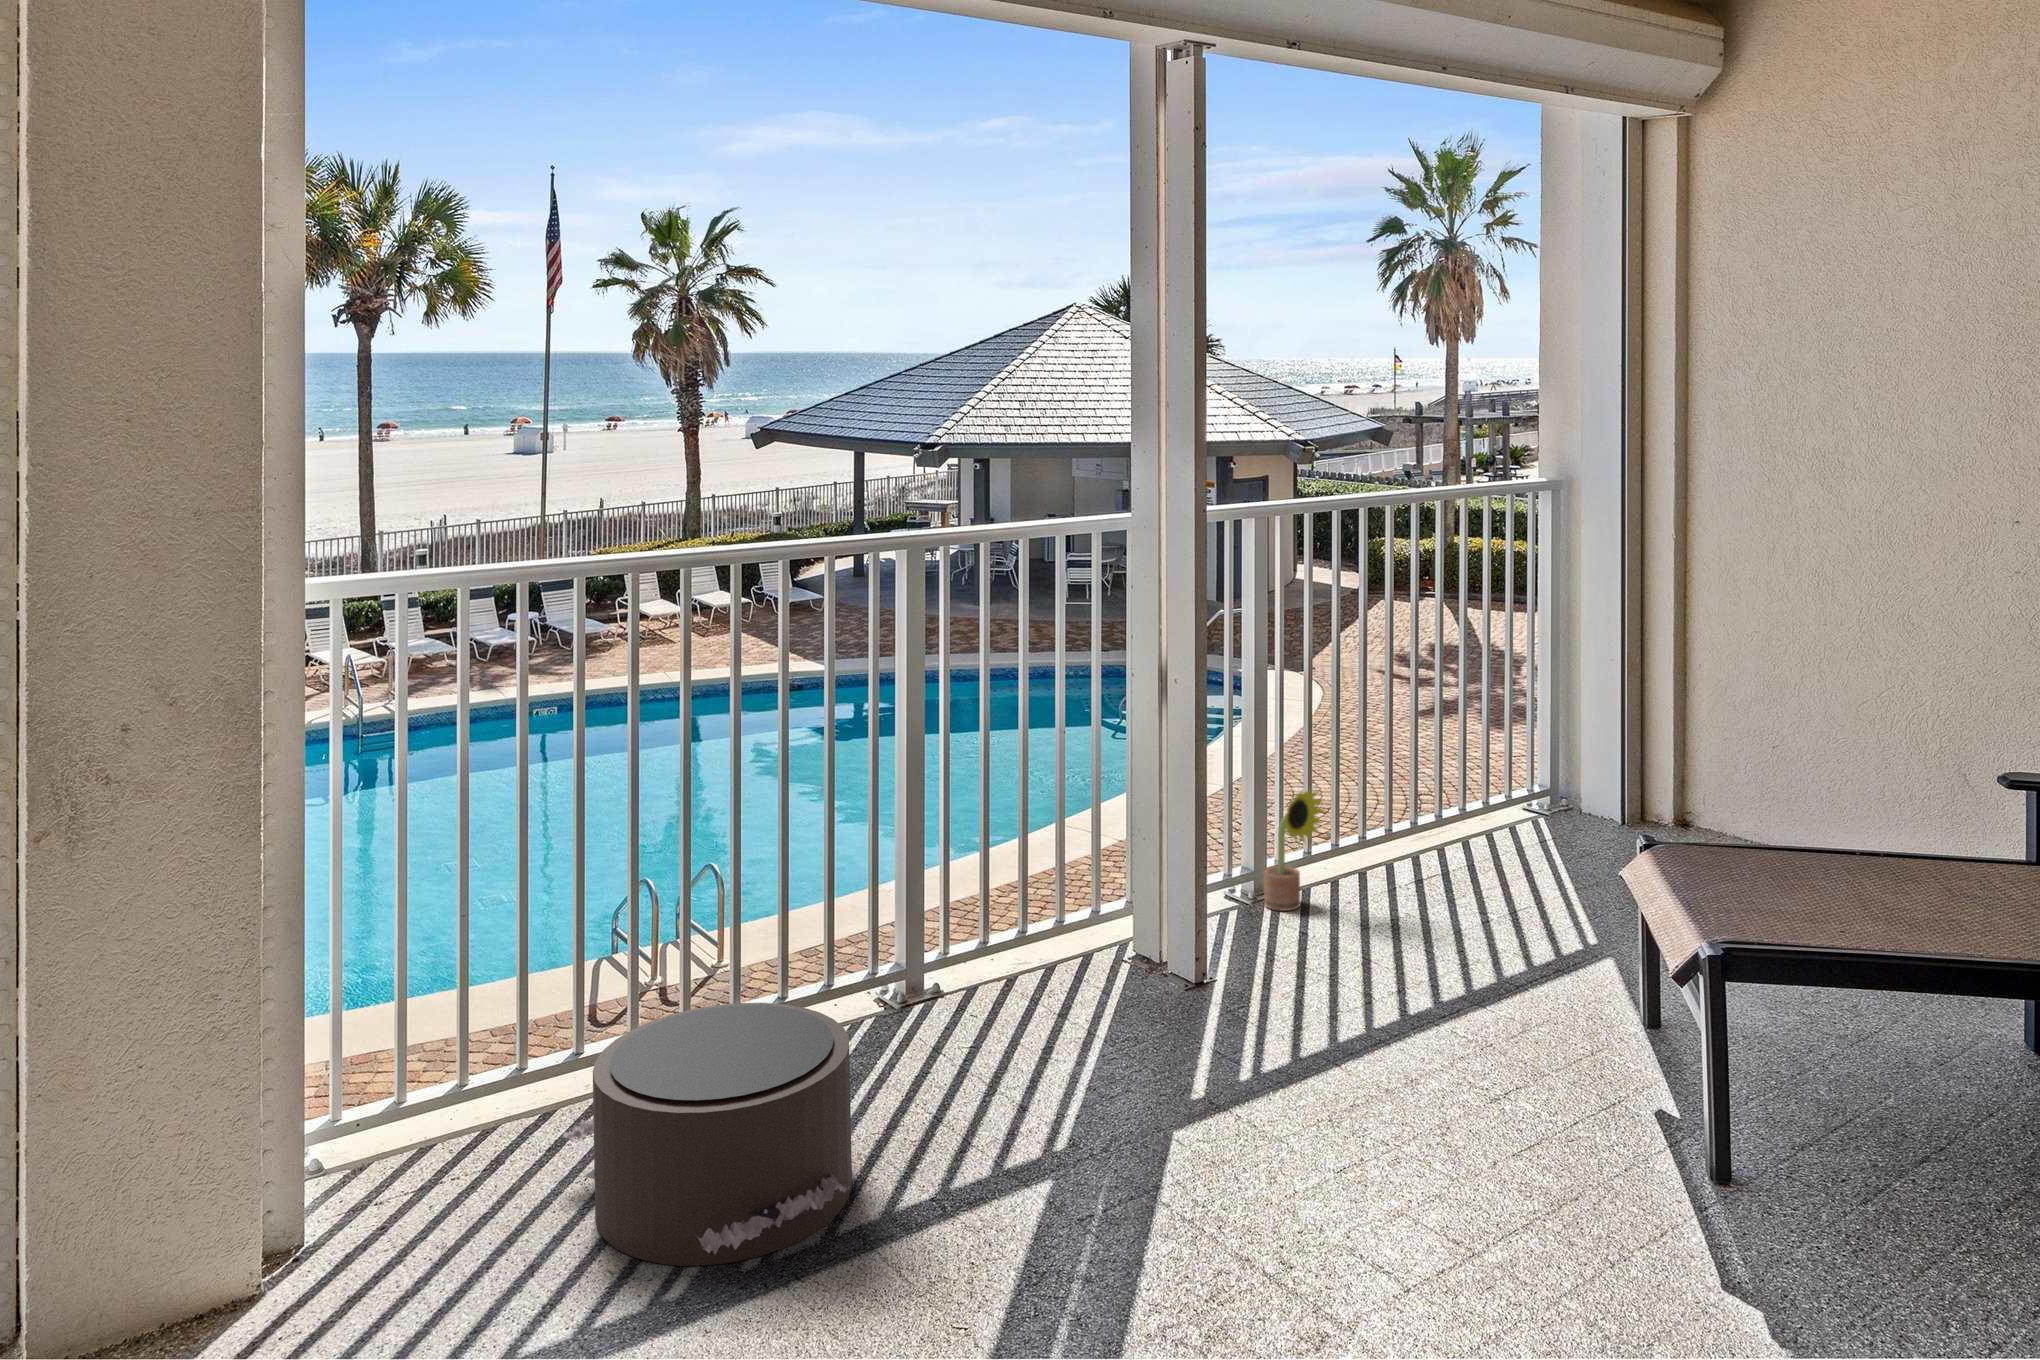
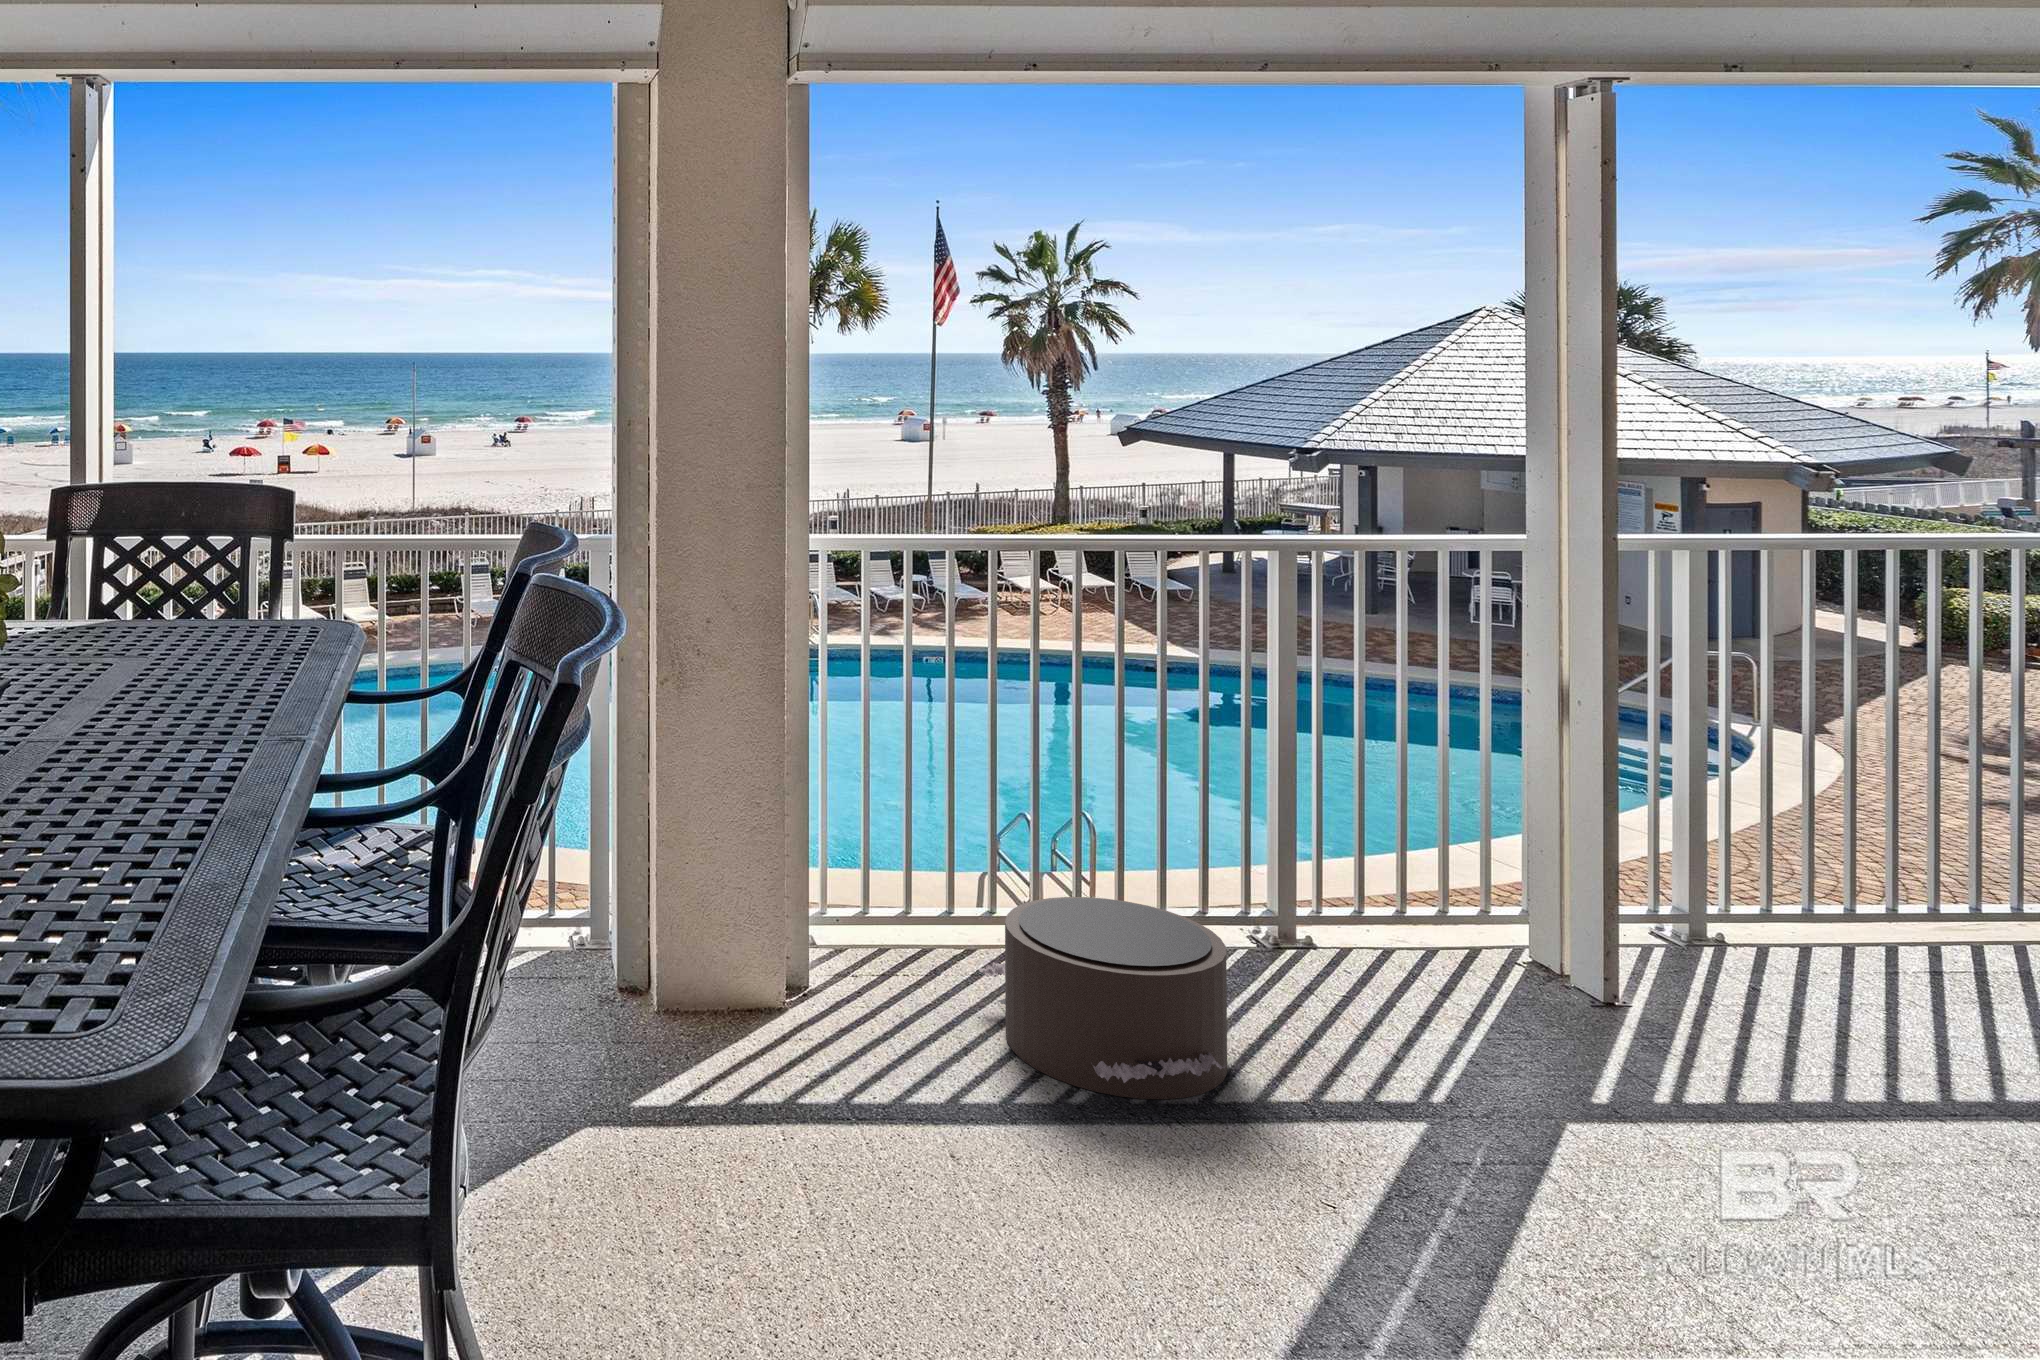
decorative plant: present [1264,790,1324,911] -> none [1704,834,1792,961]

